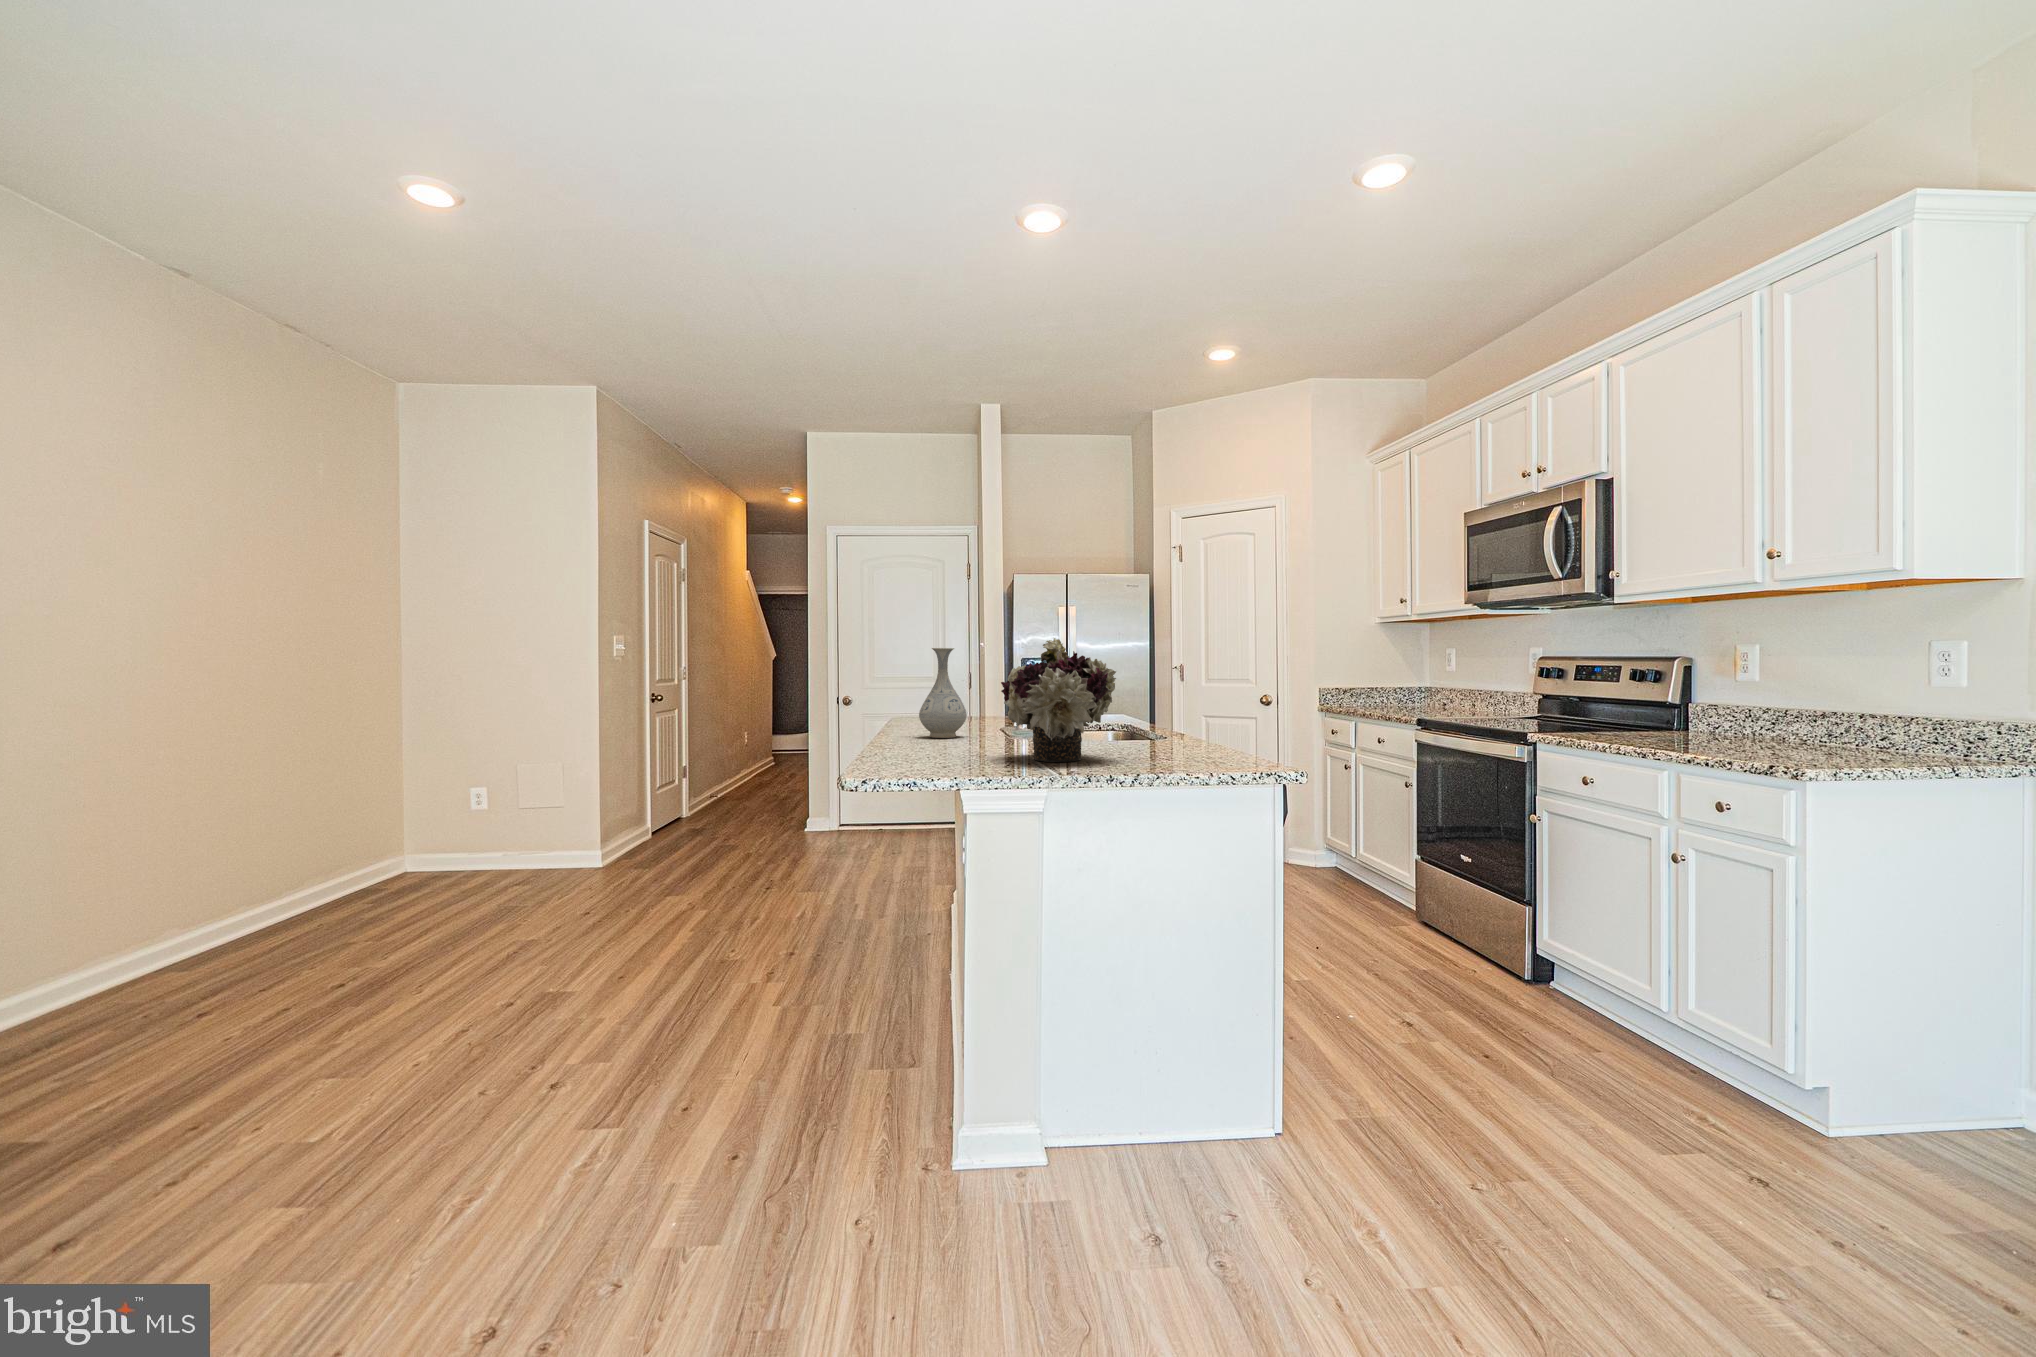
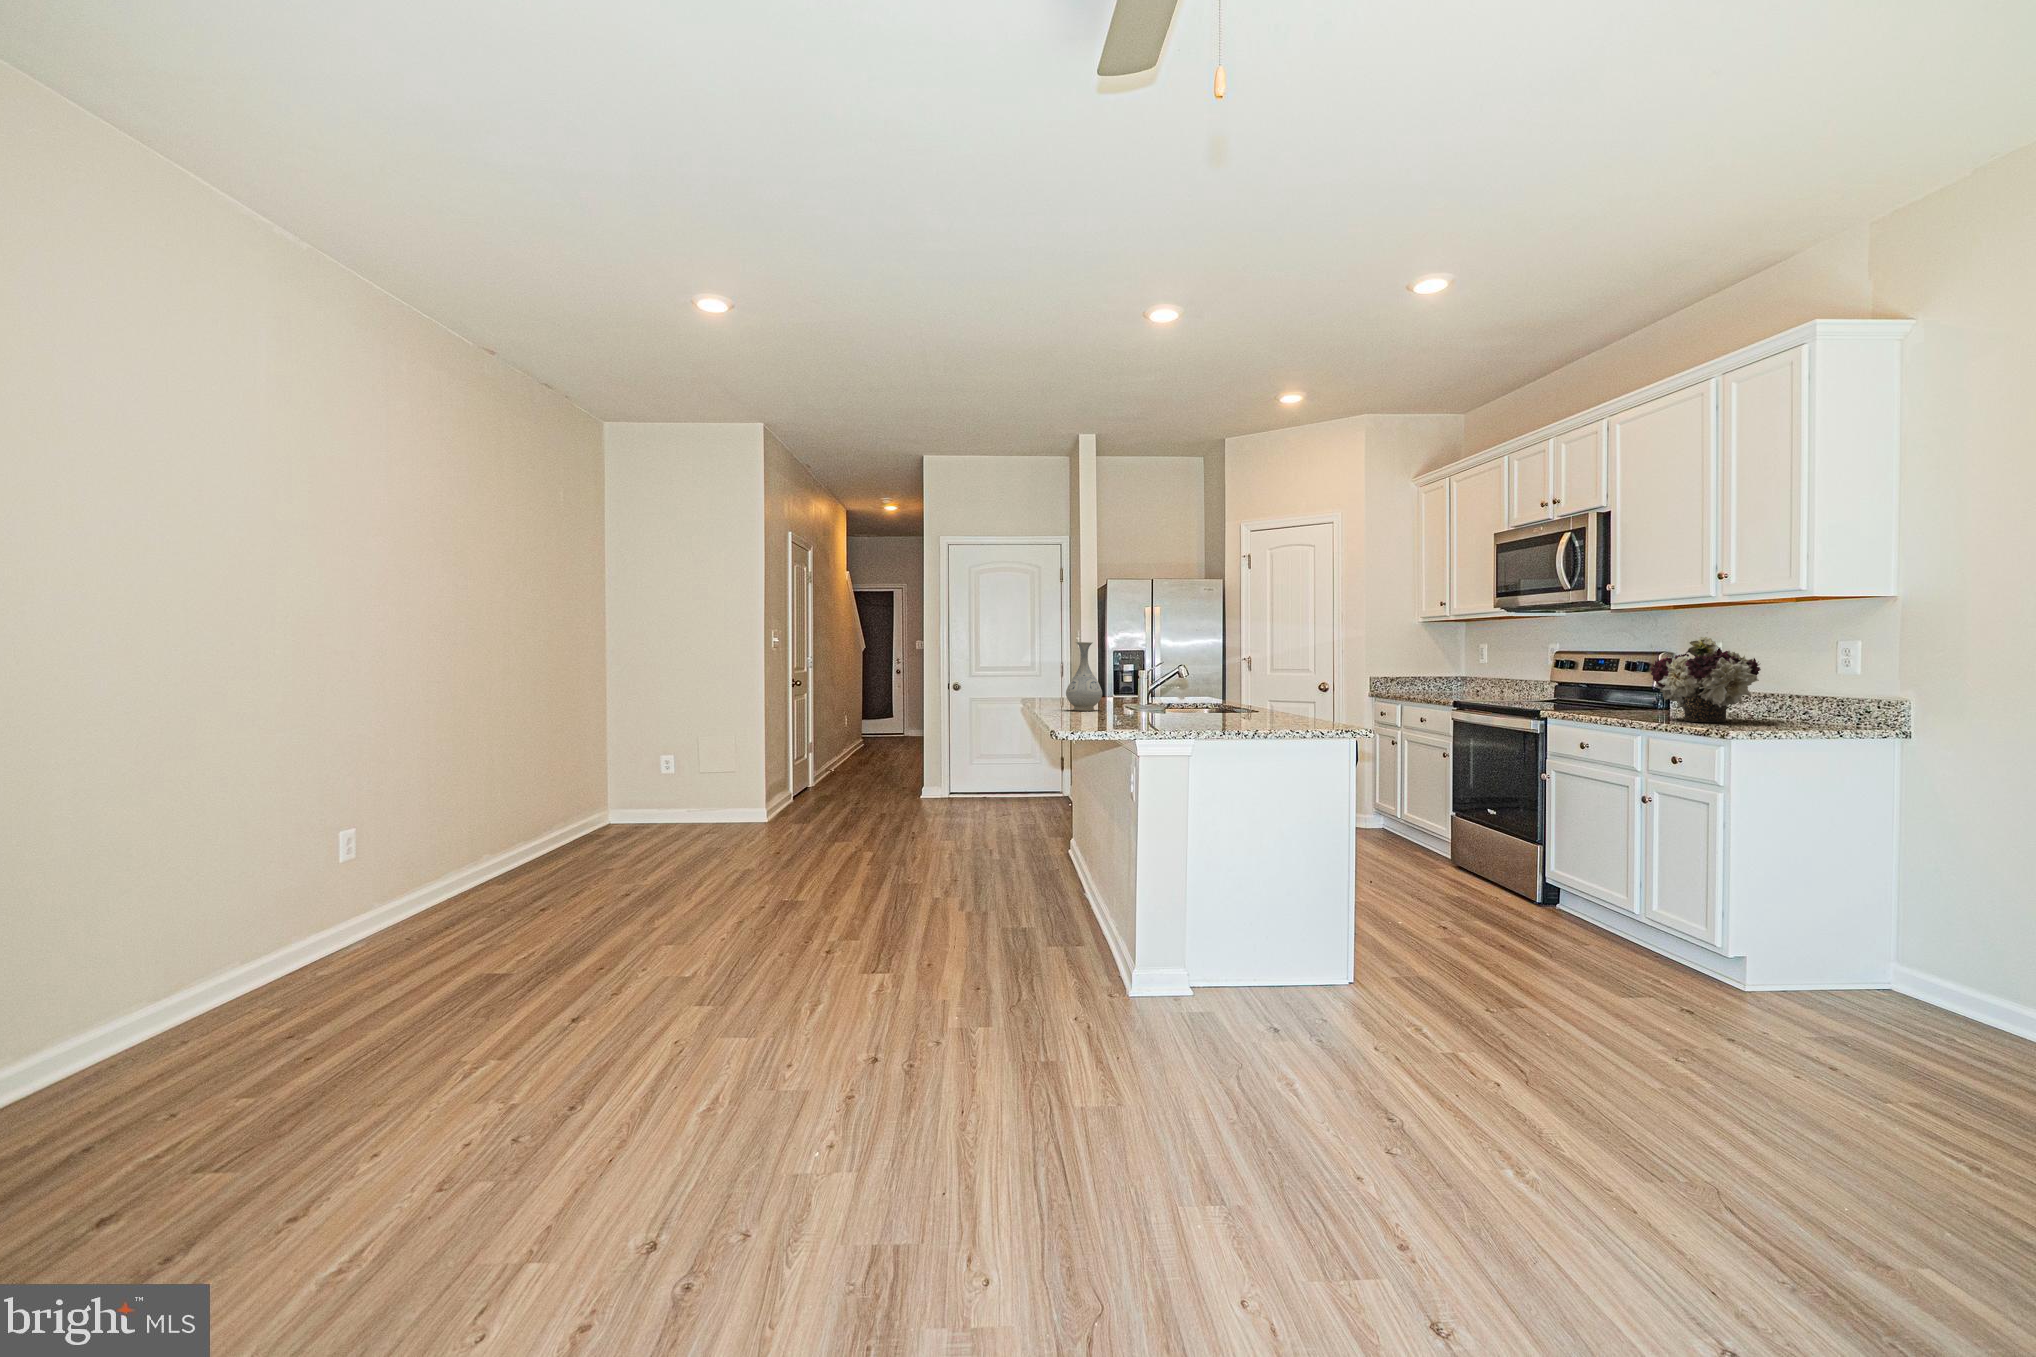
flower arrangement: present [1001,638,1116,762] -> present [1650,637,1761,722]

